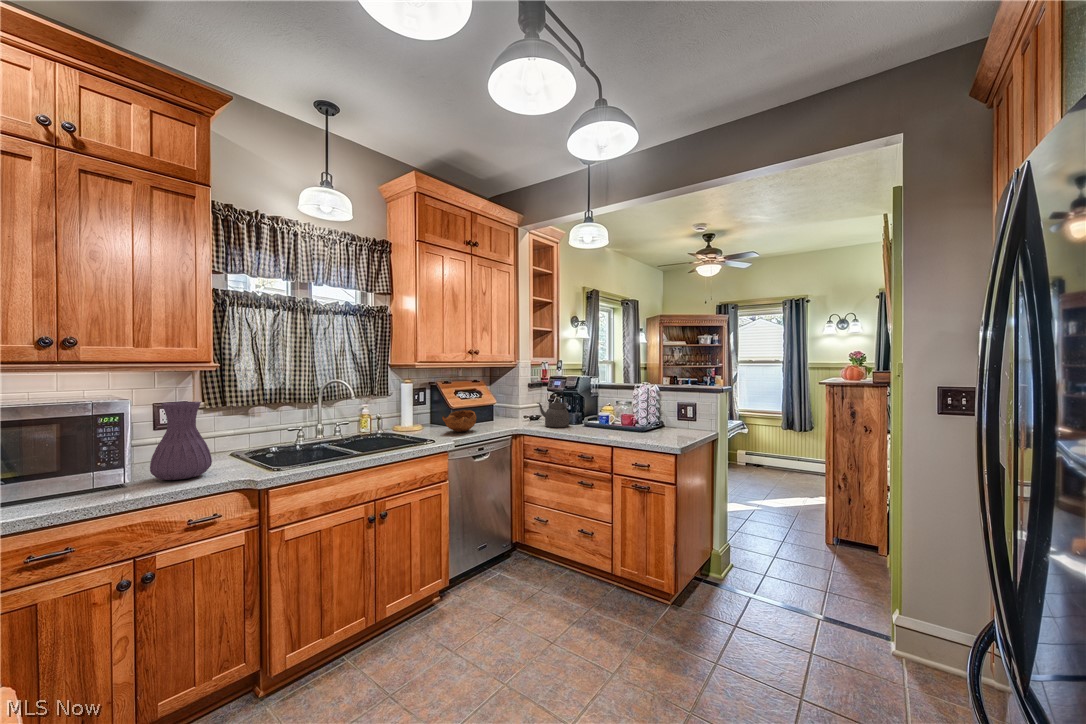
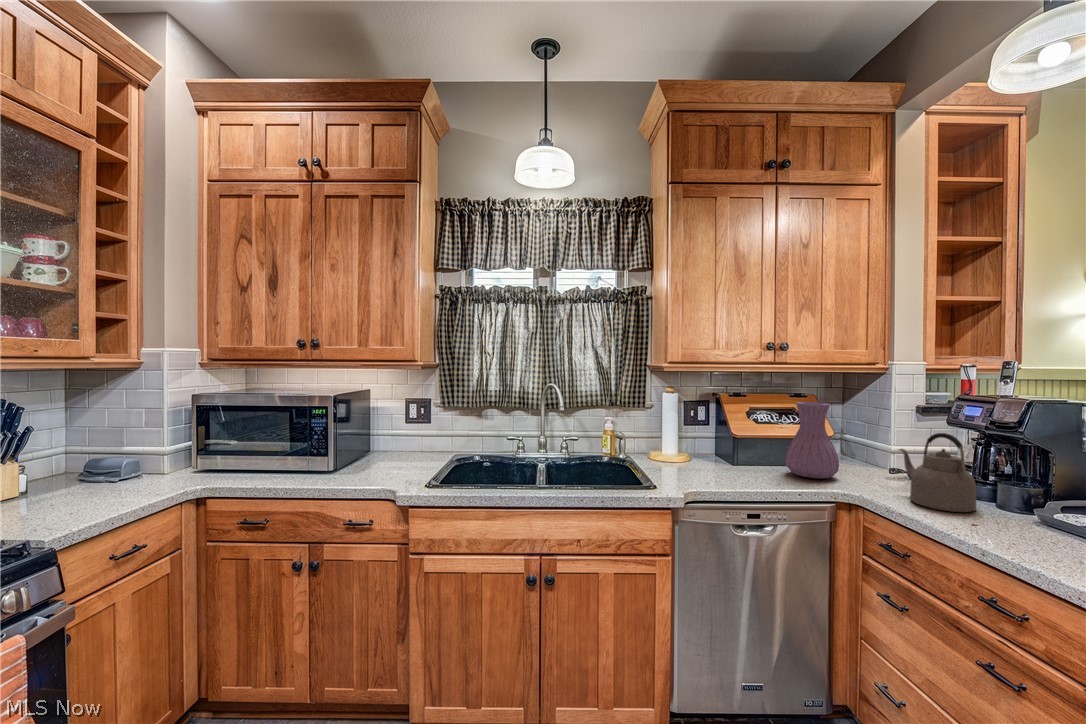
vase: present [150,402,212,480] -> present [785,402,839,479]
wooden bowl: present [442,410,477,432] -> none [698,442,761,477]

